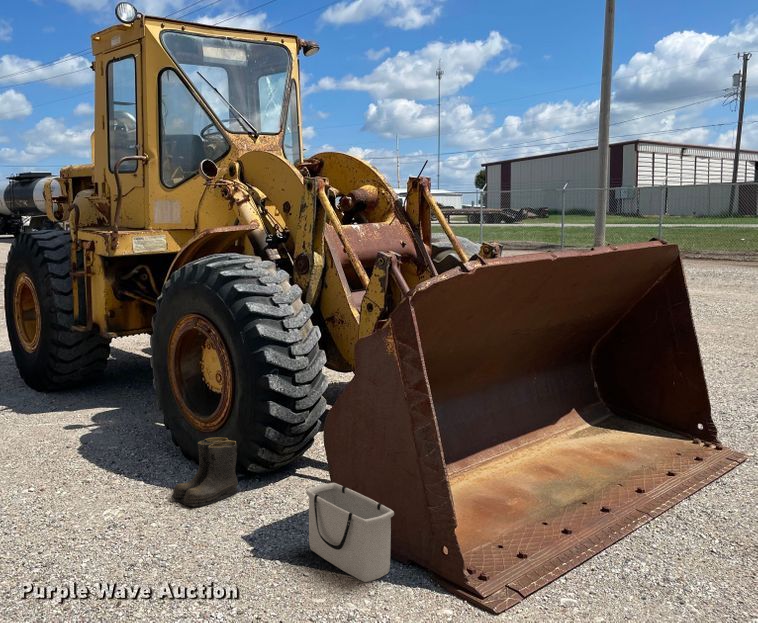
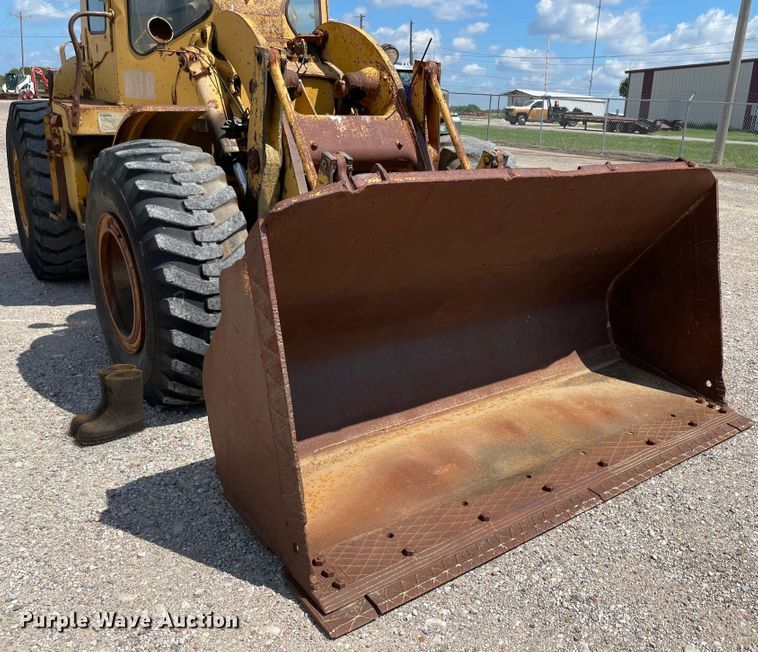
storage bin: present [306,483,394,582] -> none [166,447,252,583]

